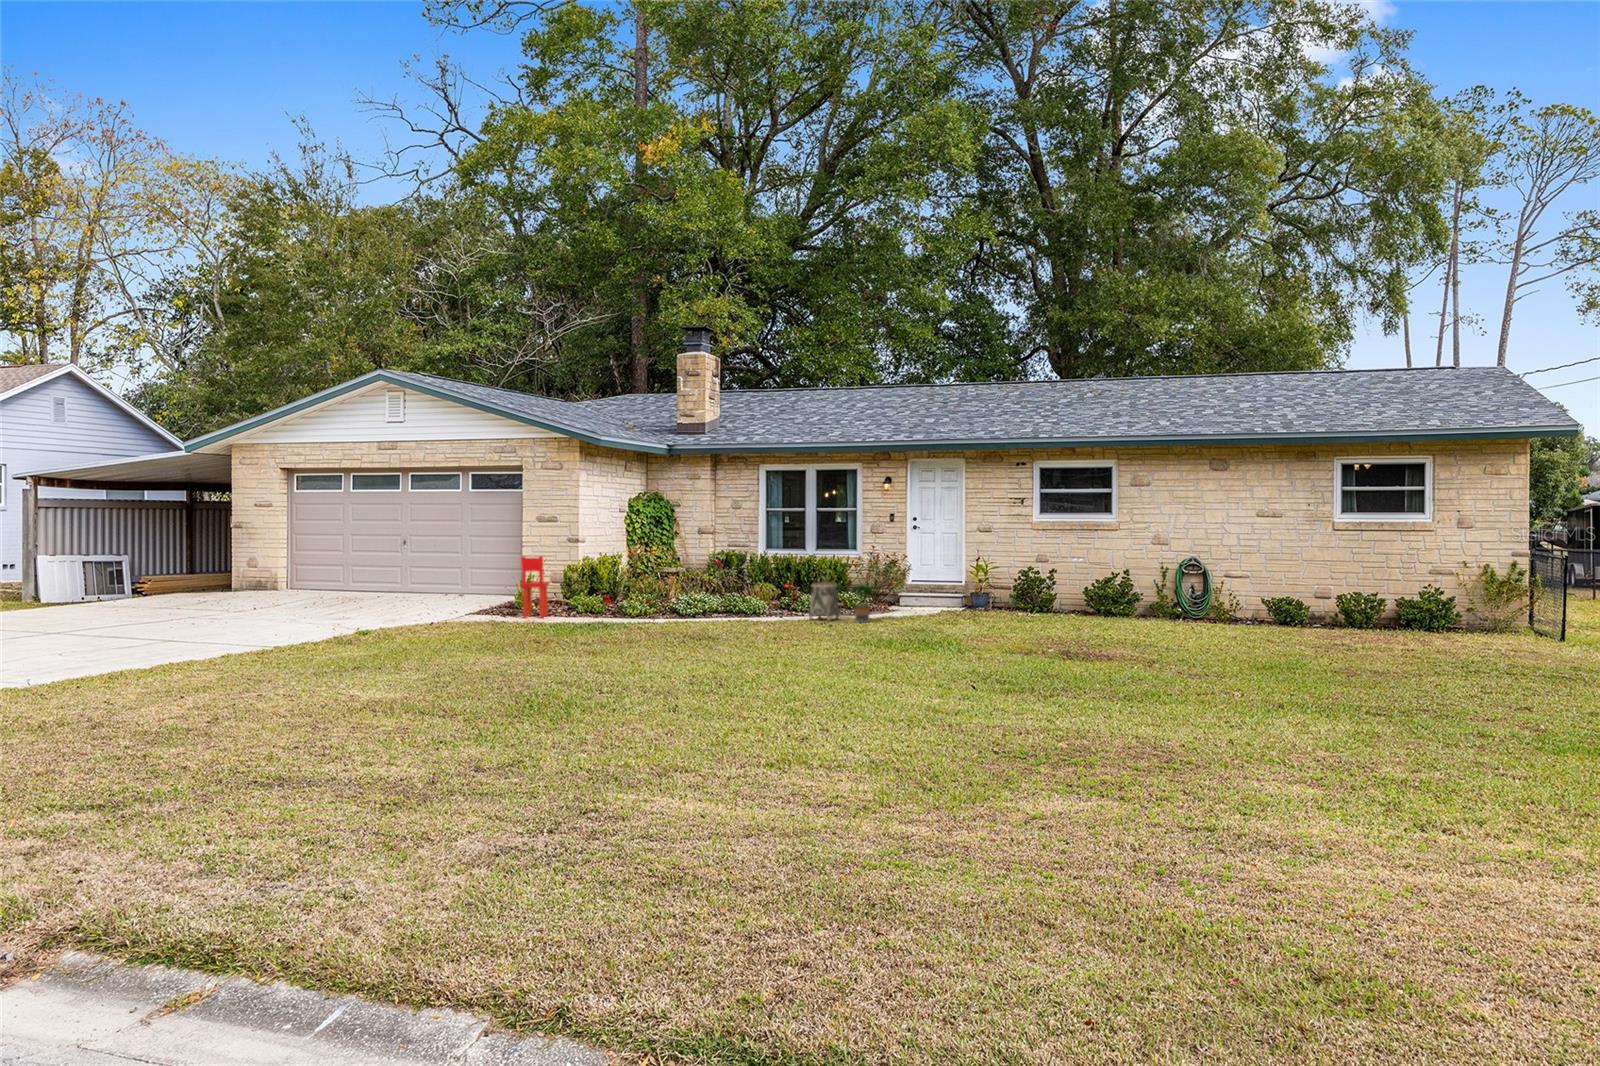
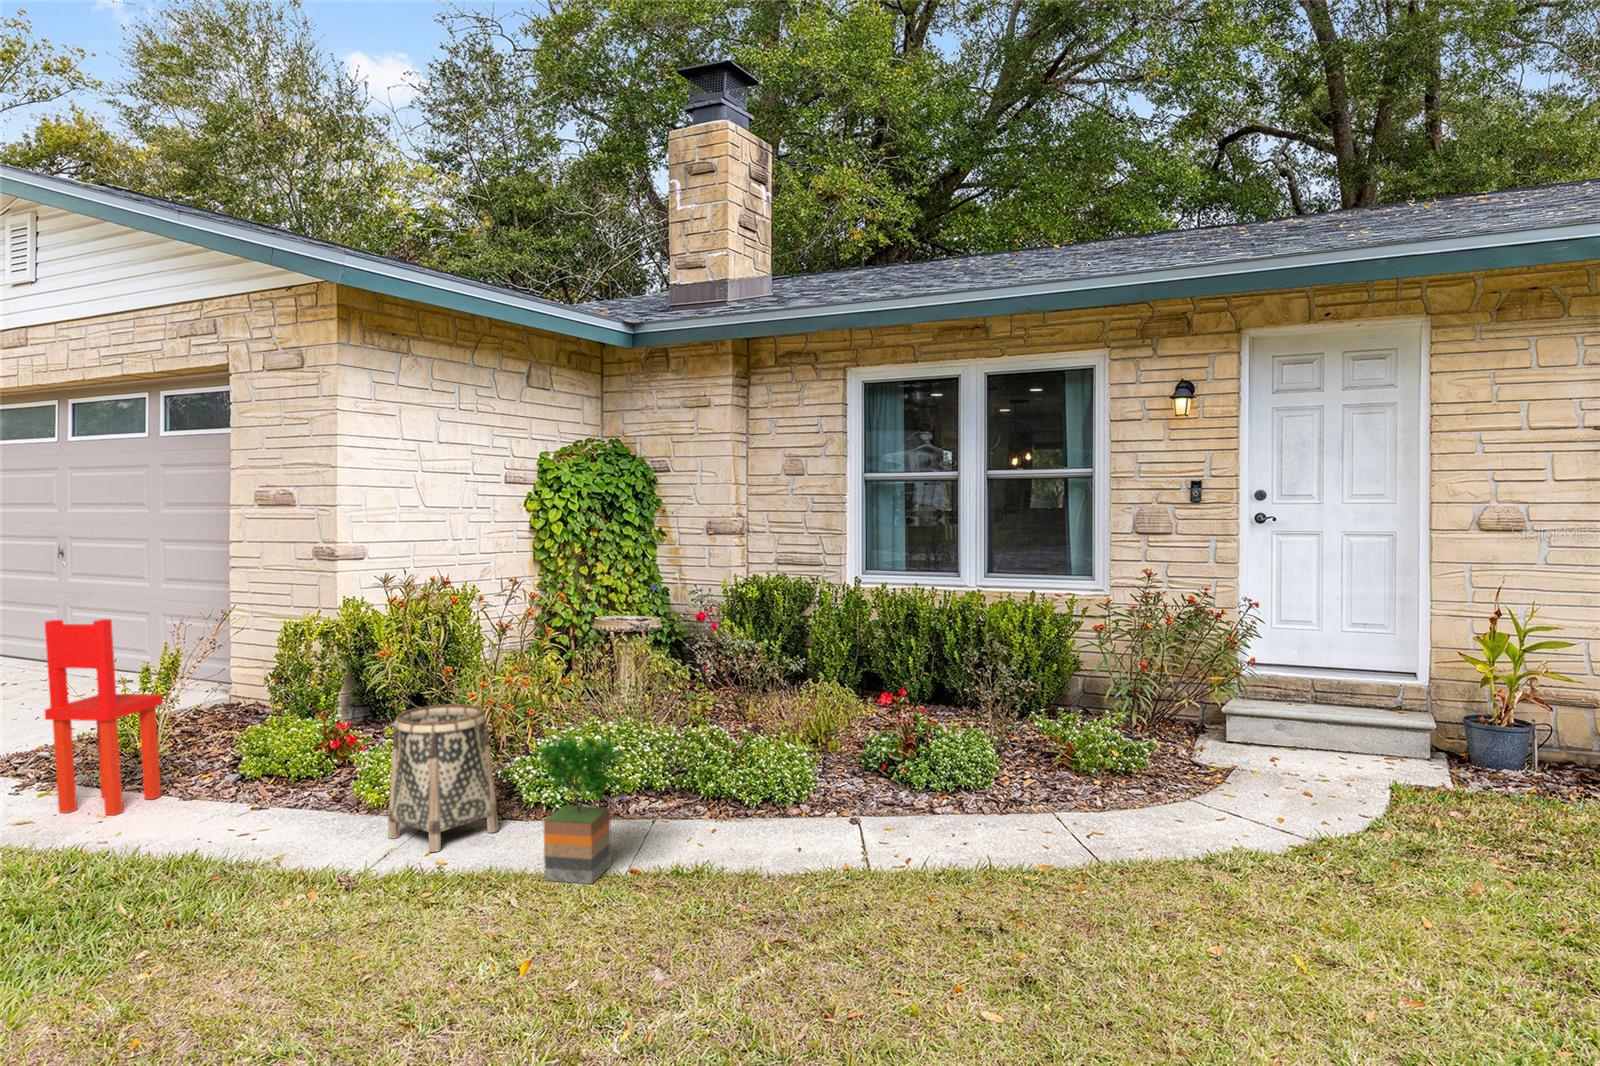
basket: present [809,582,839,621] -> present [388,704,498,852]
potted tree: present [852,585,875,622] -> present [540,738,625,884]

